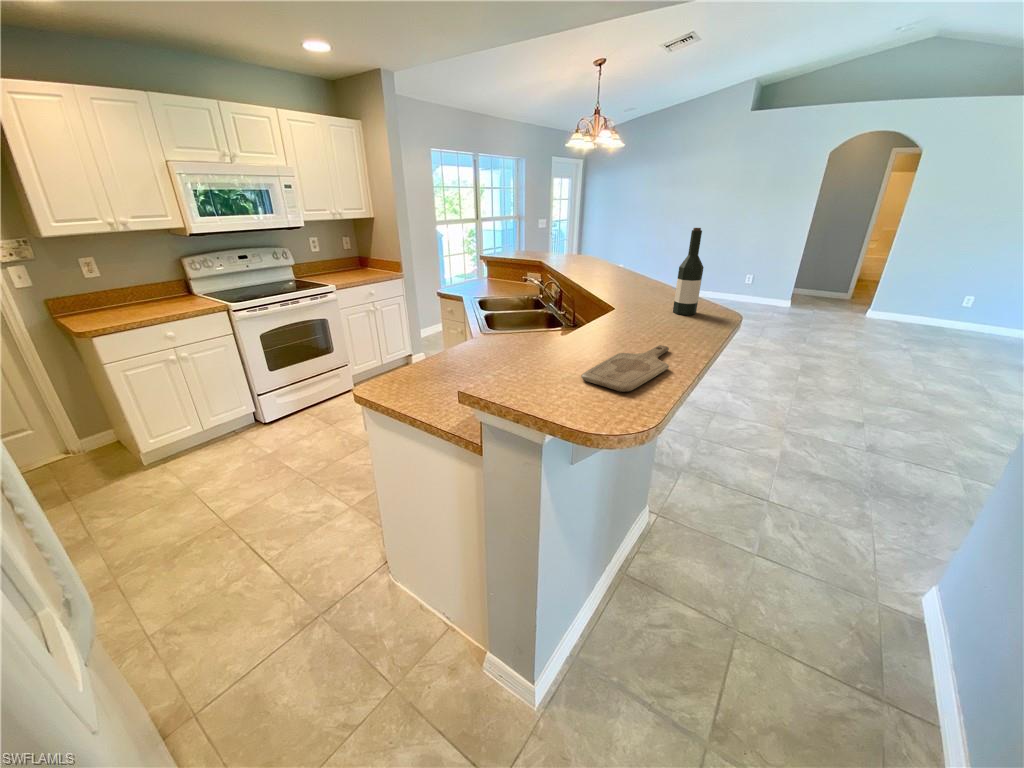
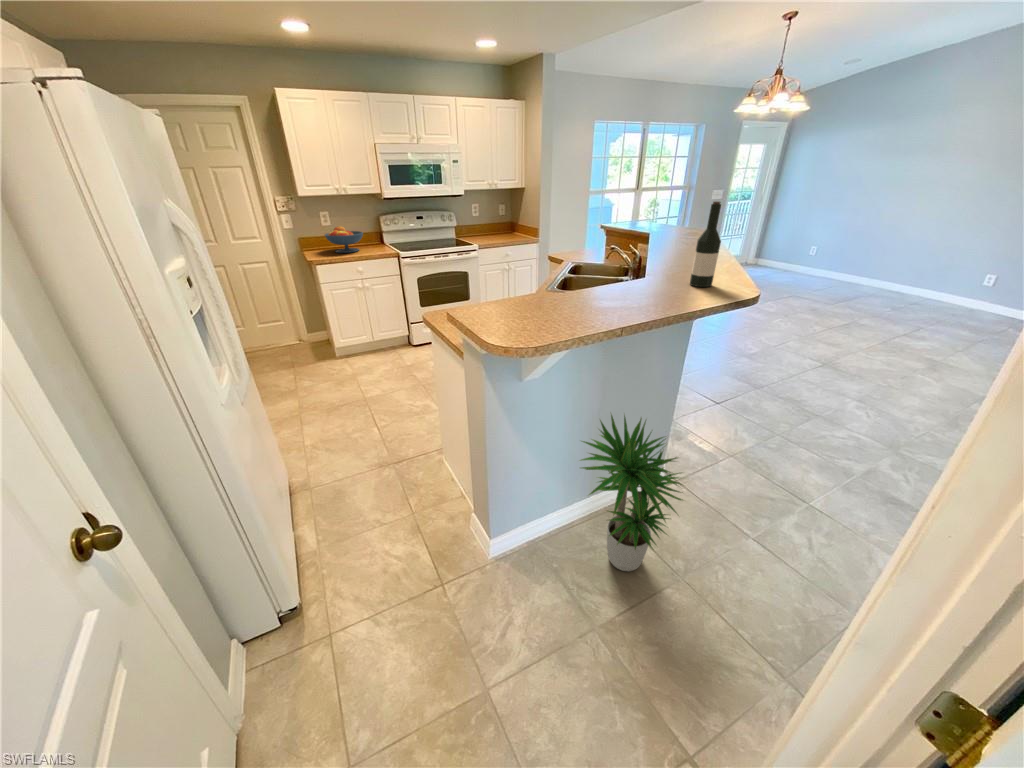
fruit bowl: none [93,276,163,314] -> present [325,226,363,253]
cutting board: present [581,345,669,392] -> none [525,304,627,327]
potted plant: none [613,463,747,641] -> present [580,415,683,571]

